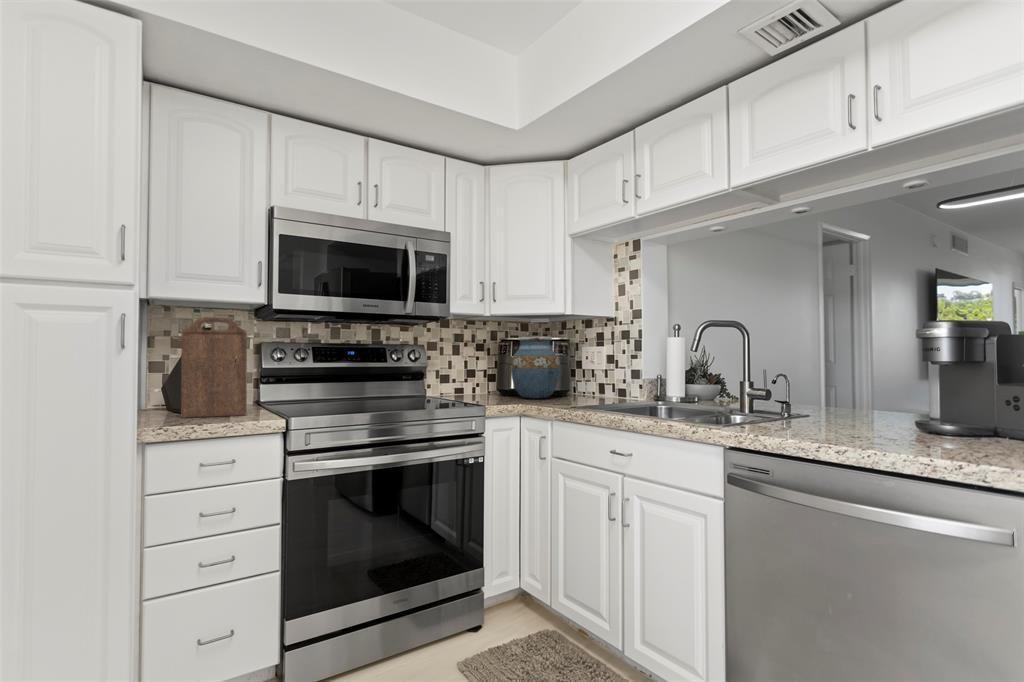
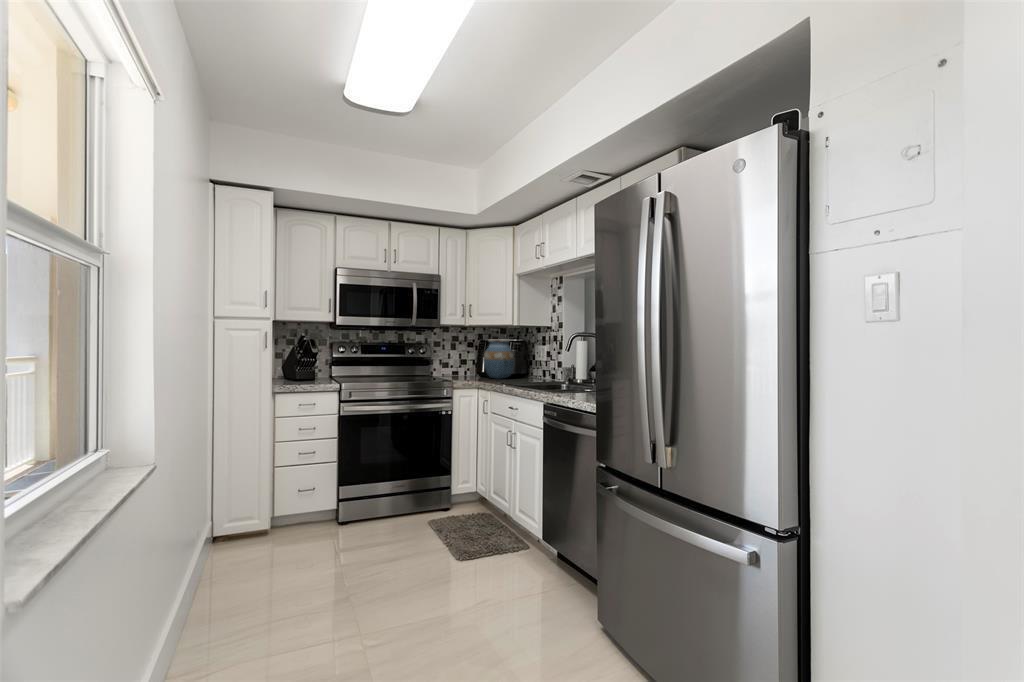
cutting board: present [181,317,247,418] -> none [291,331,322,382]

